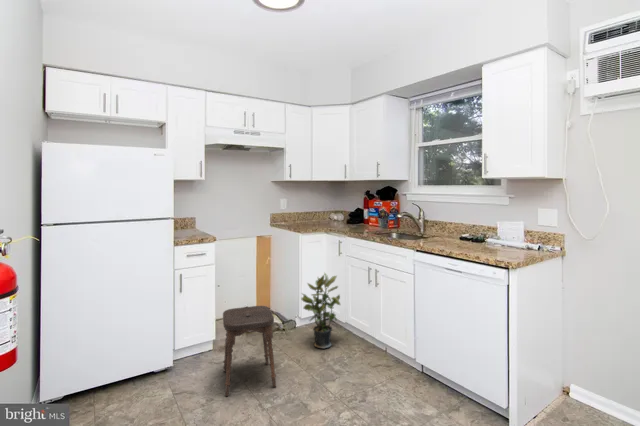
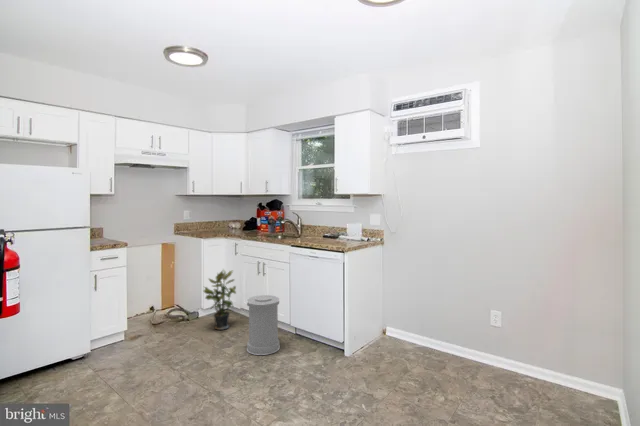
stool: present [223,306,276,396] -> none [136,296,183,366]
trash can: none [356,315,402,402] -> present [247,295,280,355]

